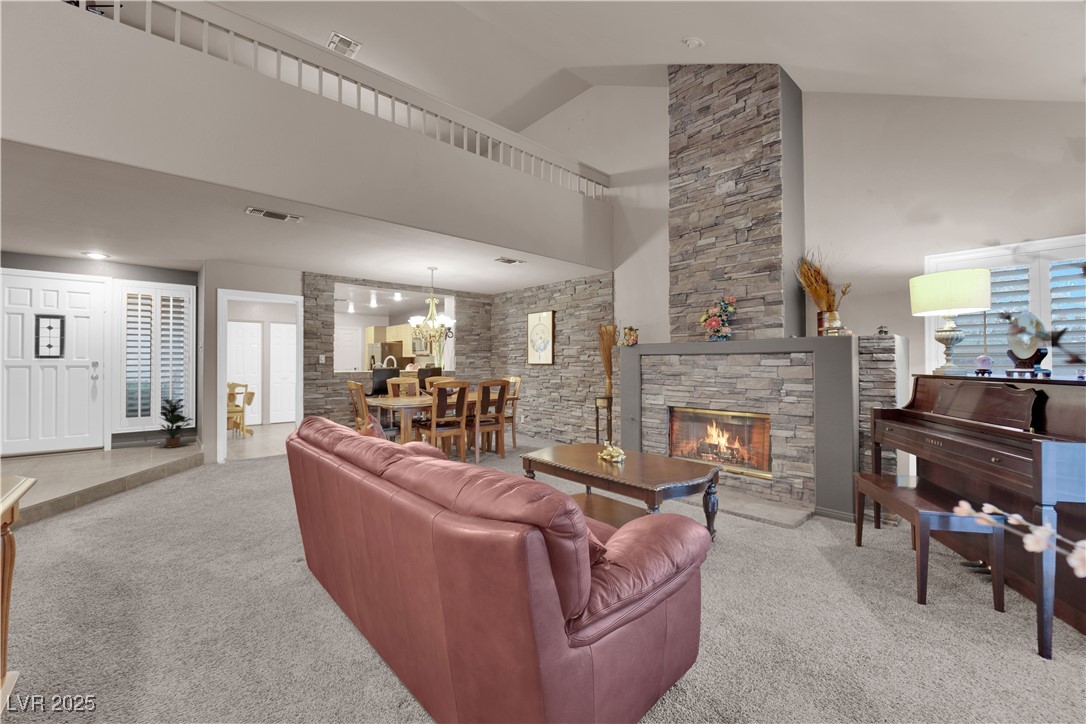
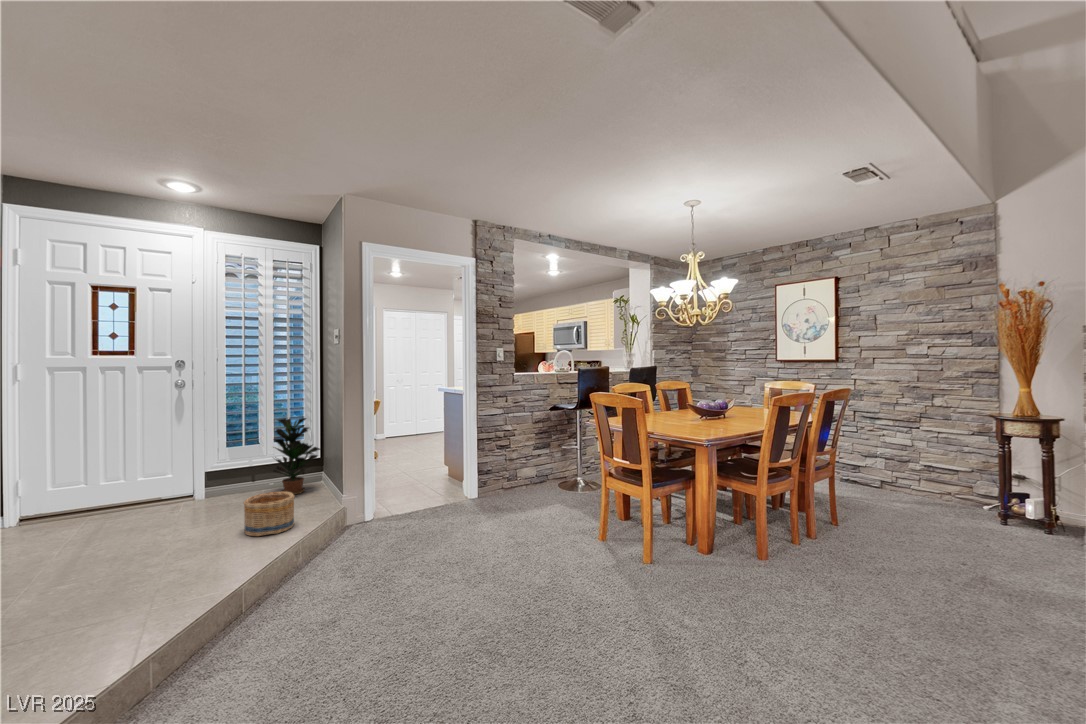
basket: none [134,439,167,461] -> present [244,492,295,536]

